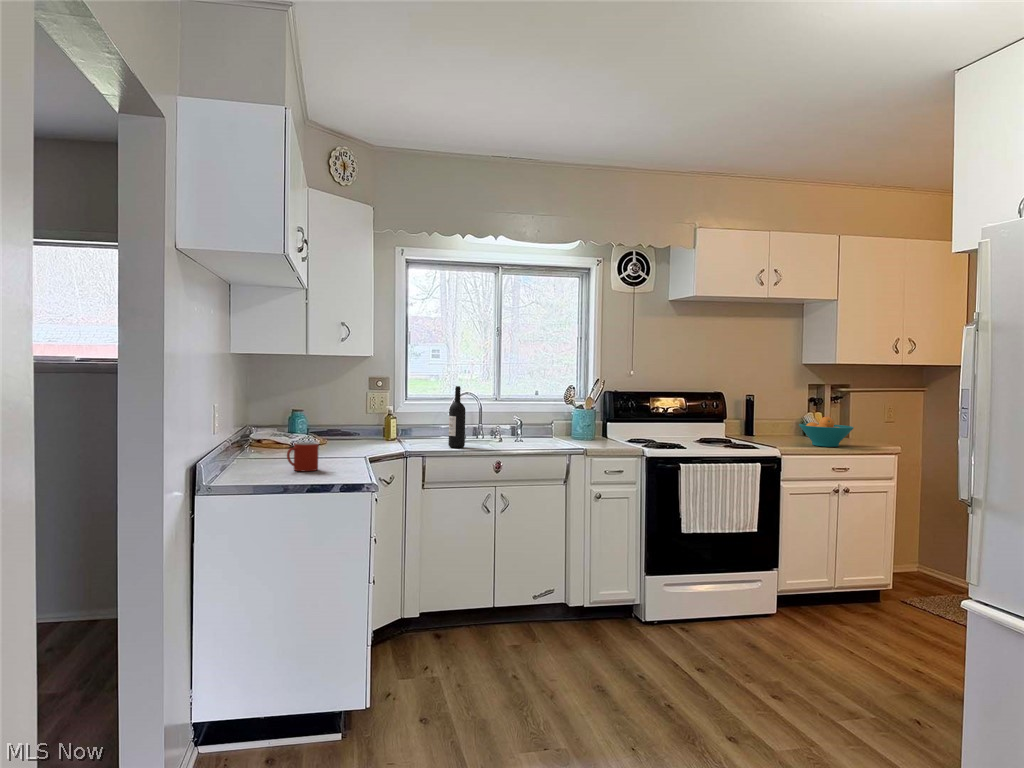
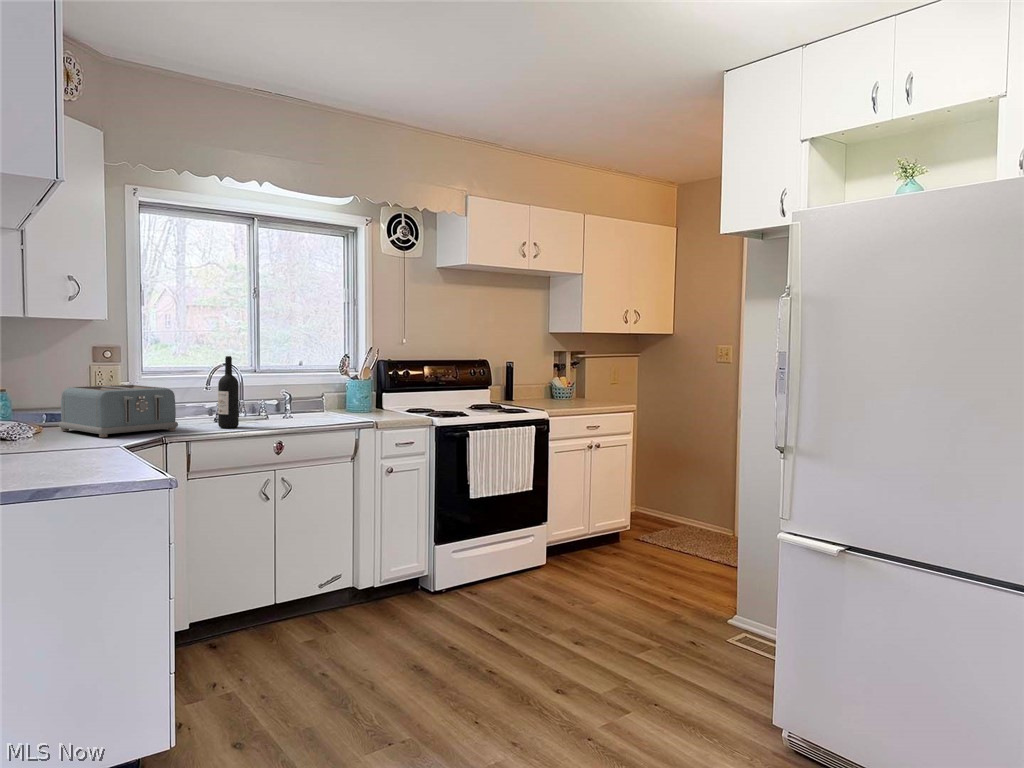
toaster: none [335,409,416,450] -> present [59,385,178,437]
fruit bowl: present [799,417,854,447] -> none [557,380,603,408]
mug: present [287,442,319,471] -> none [40,431,84,470]

